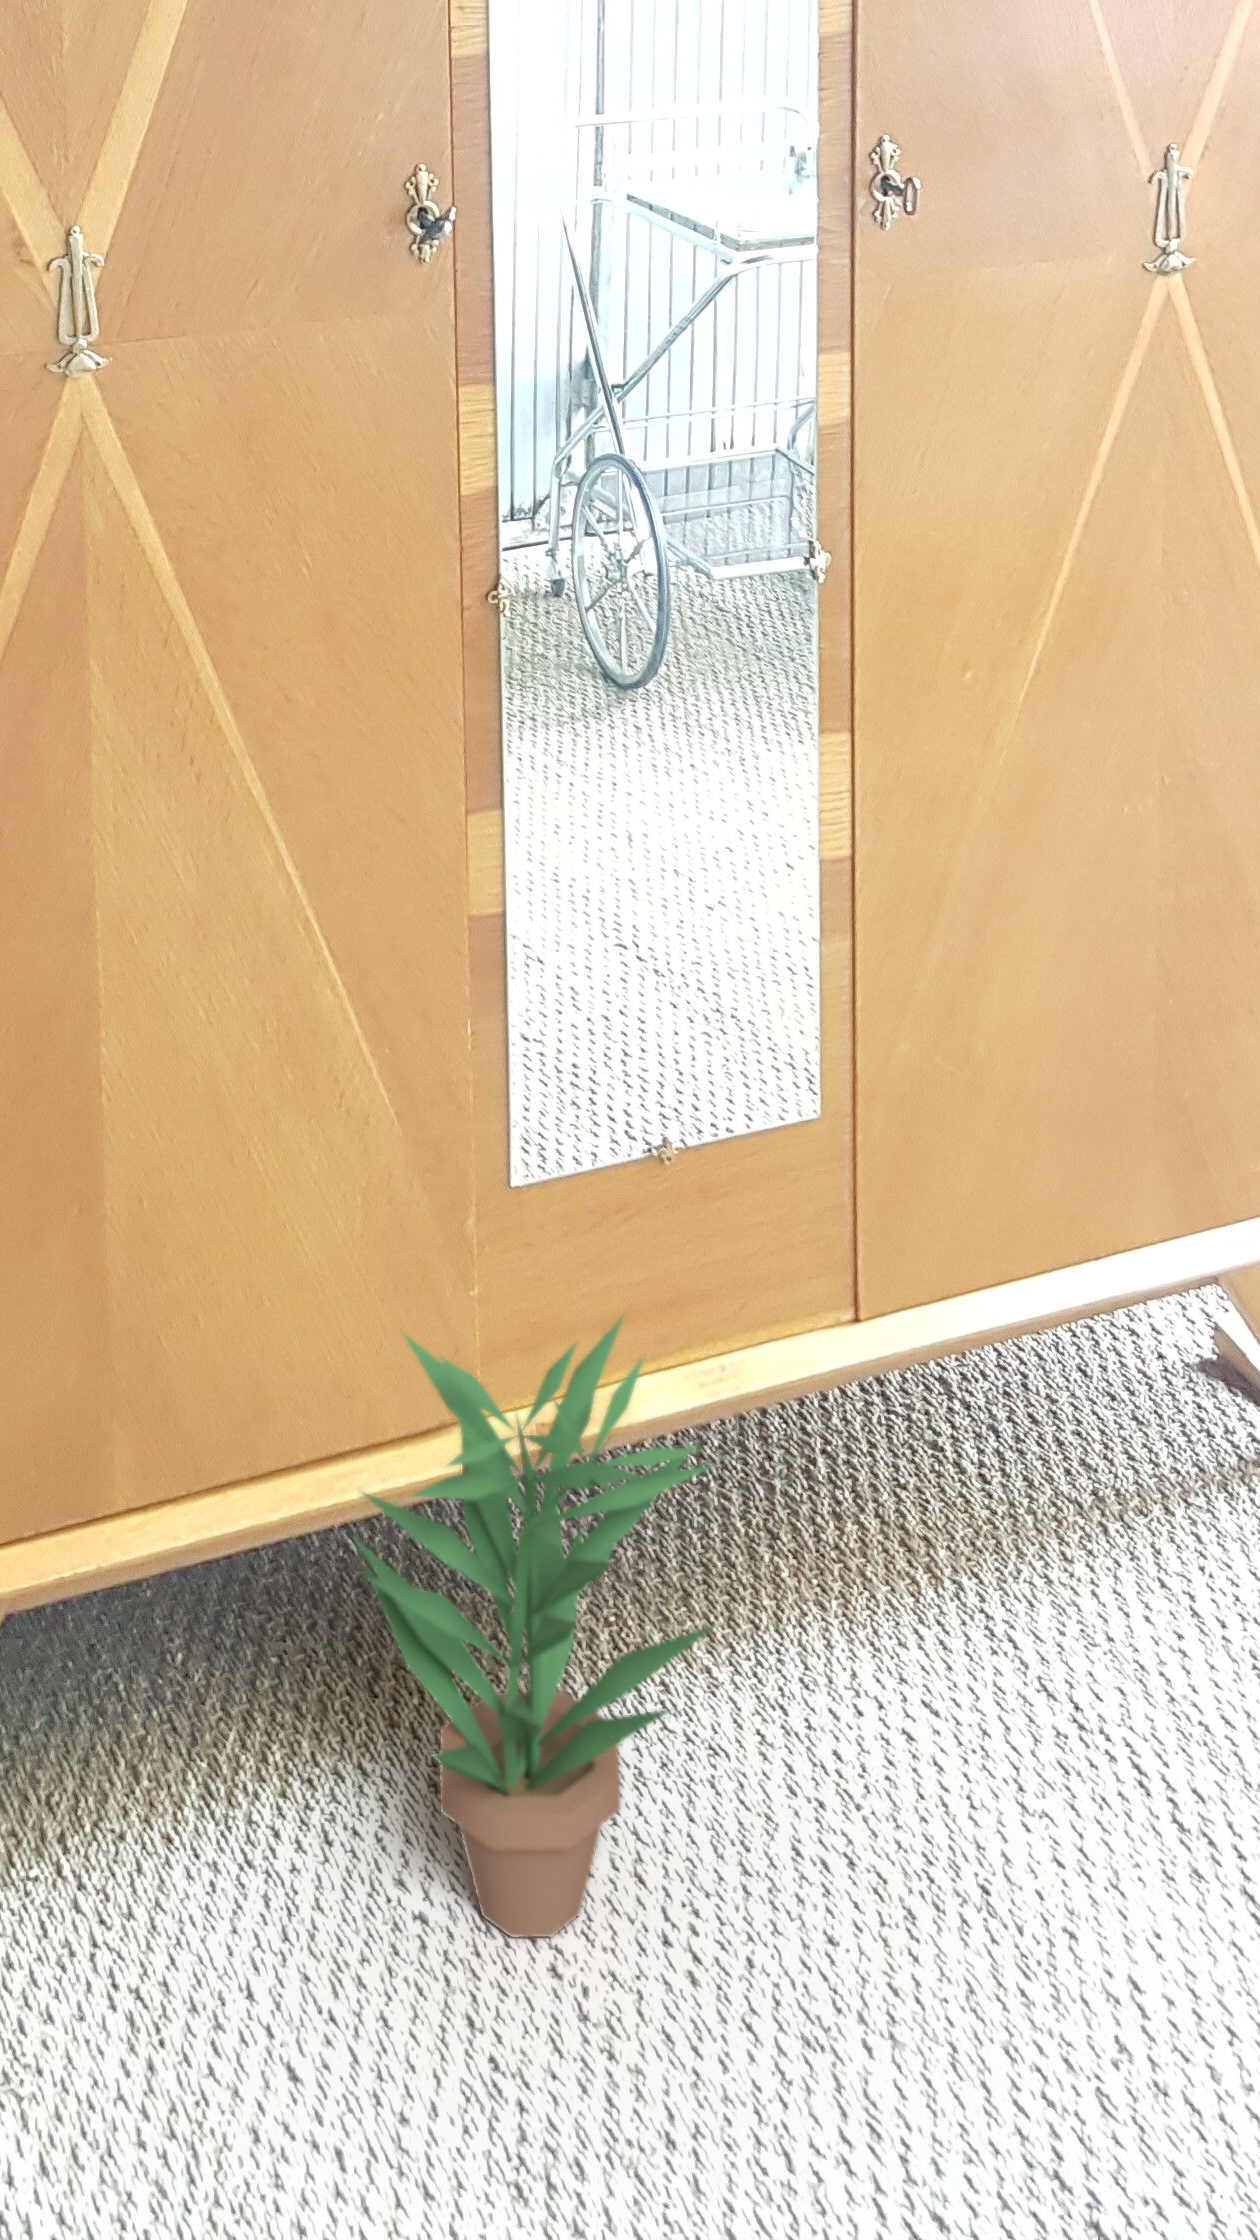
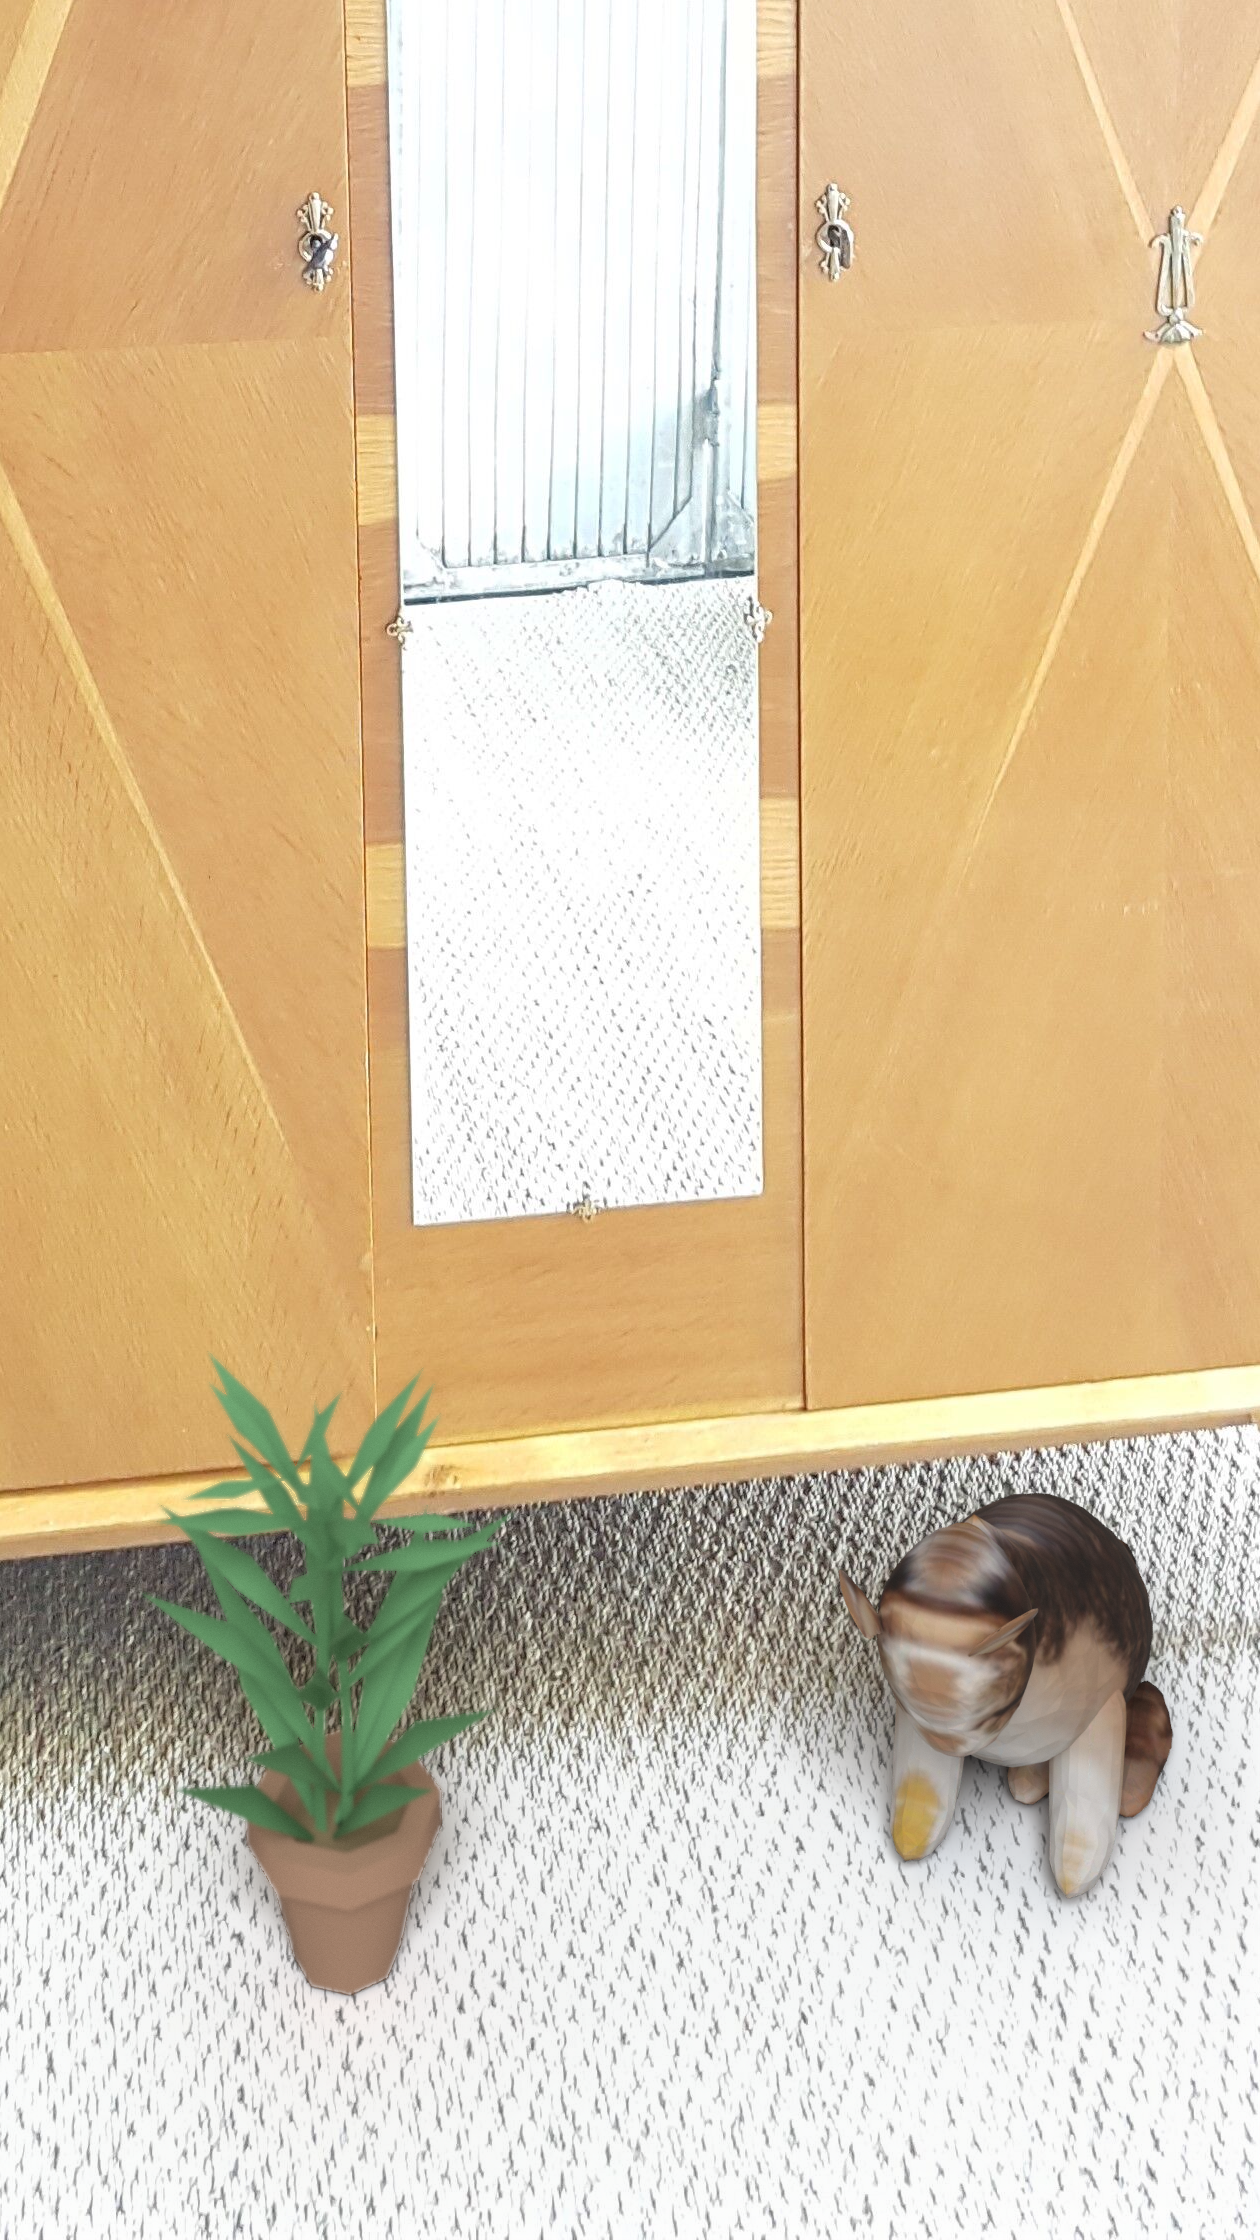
plush toy: none [978,1365,1200,1721] -> present [838,1493,1173,1898]

